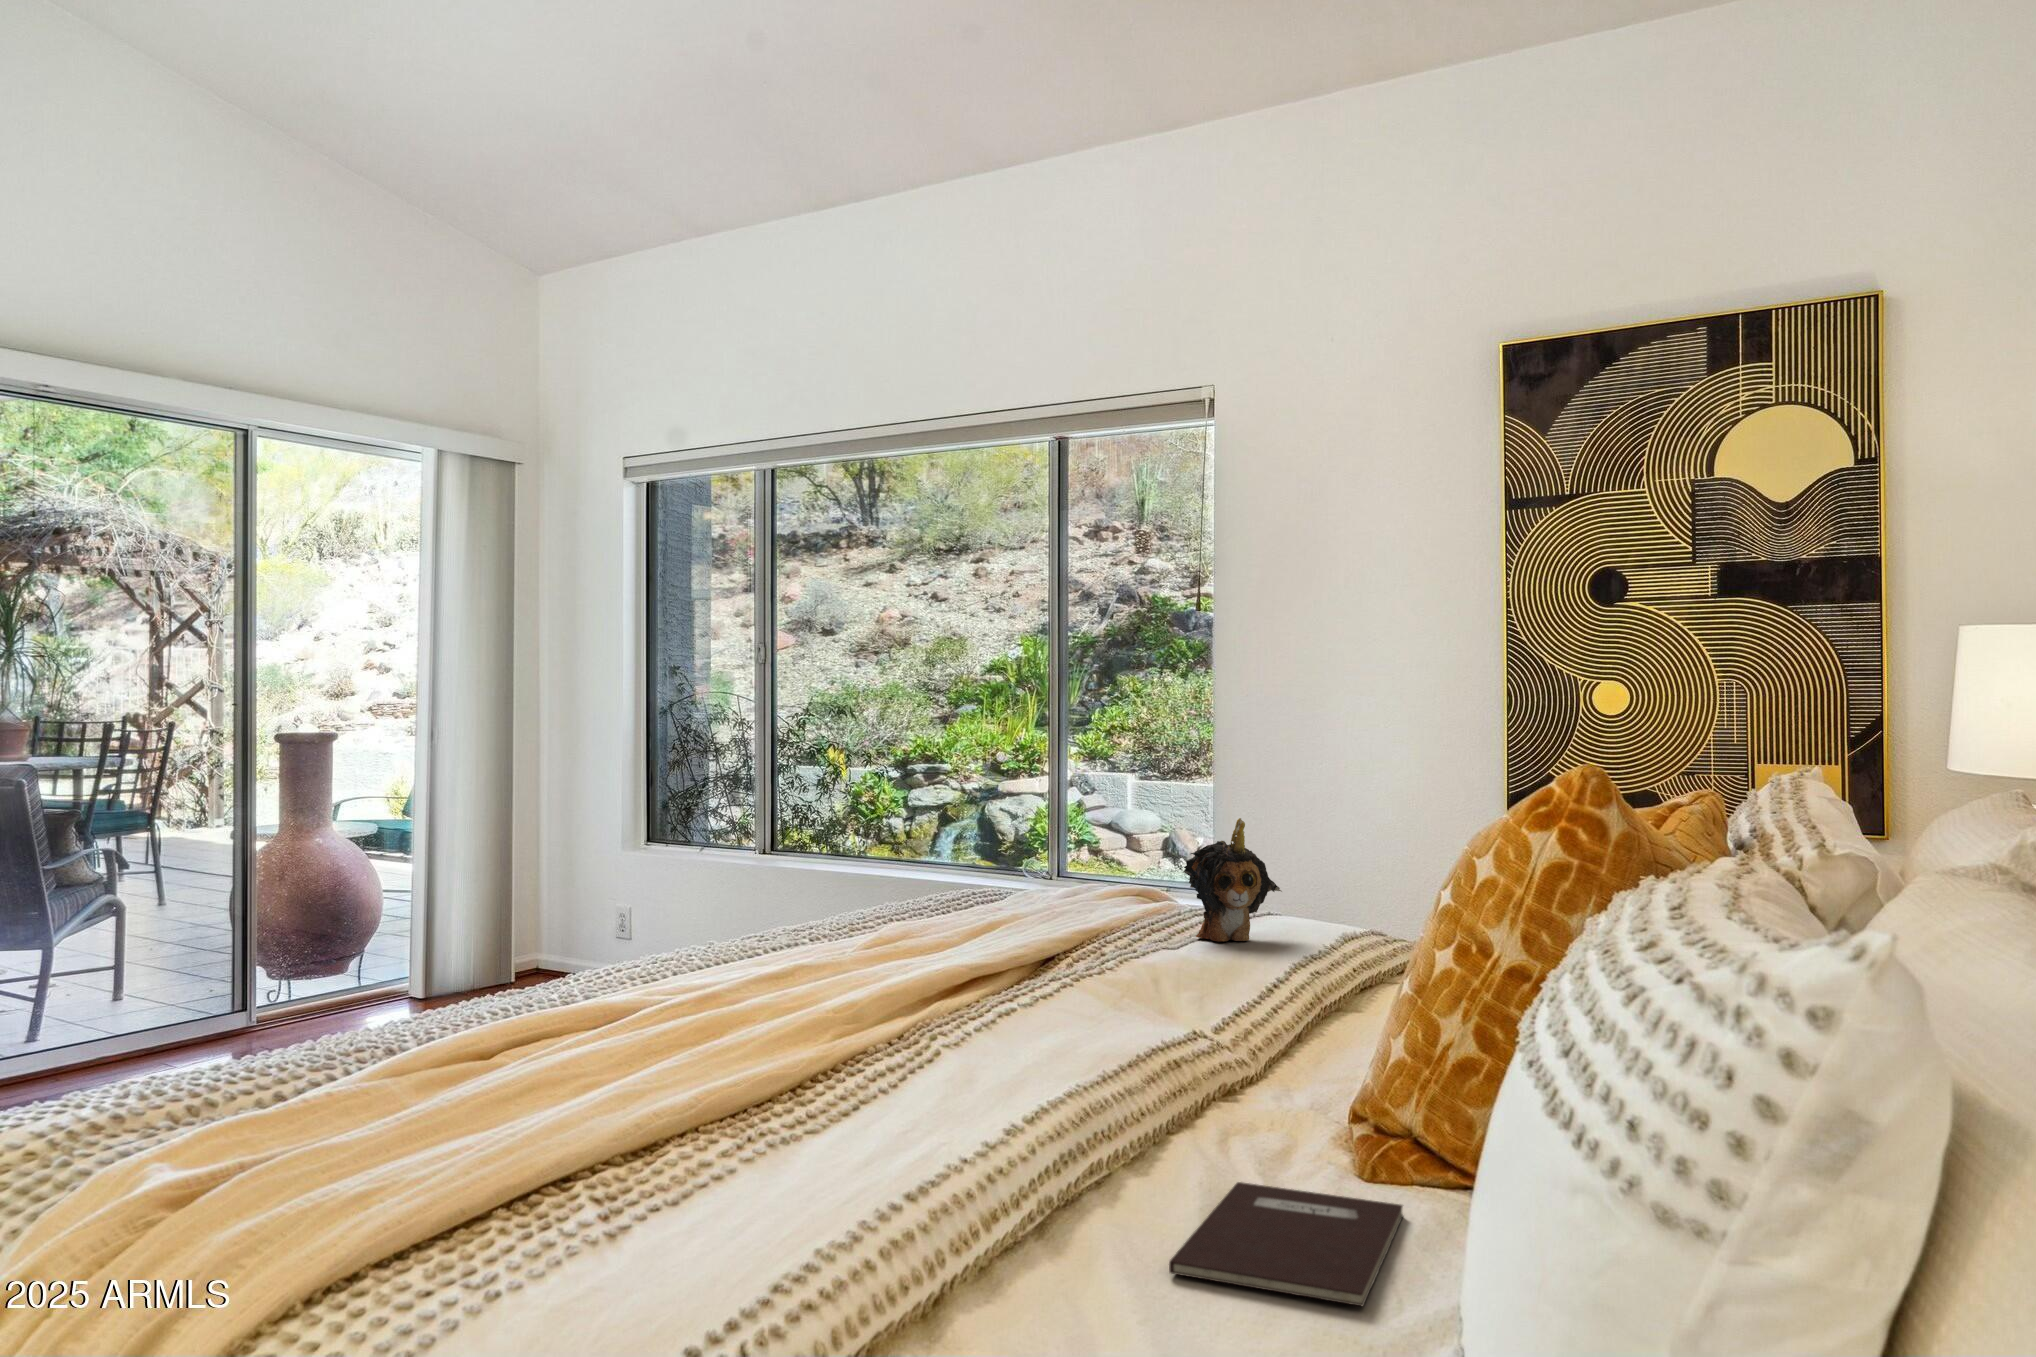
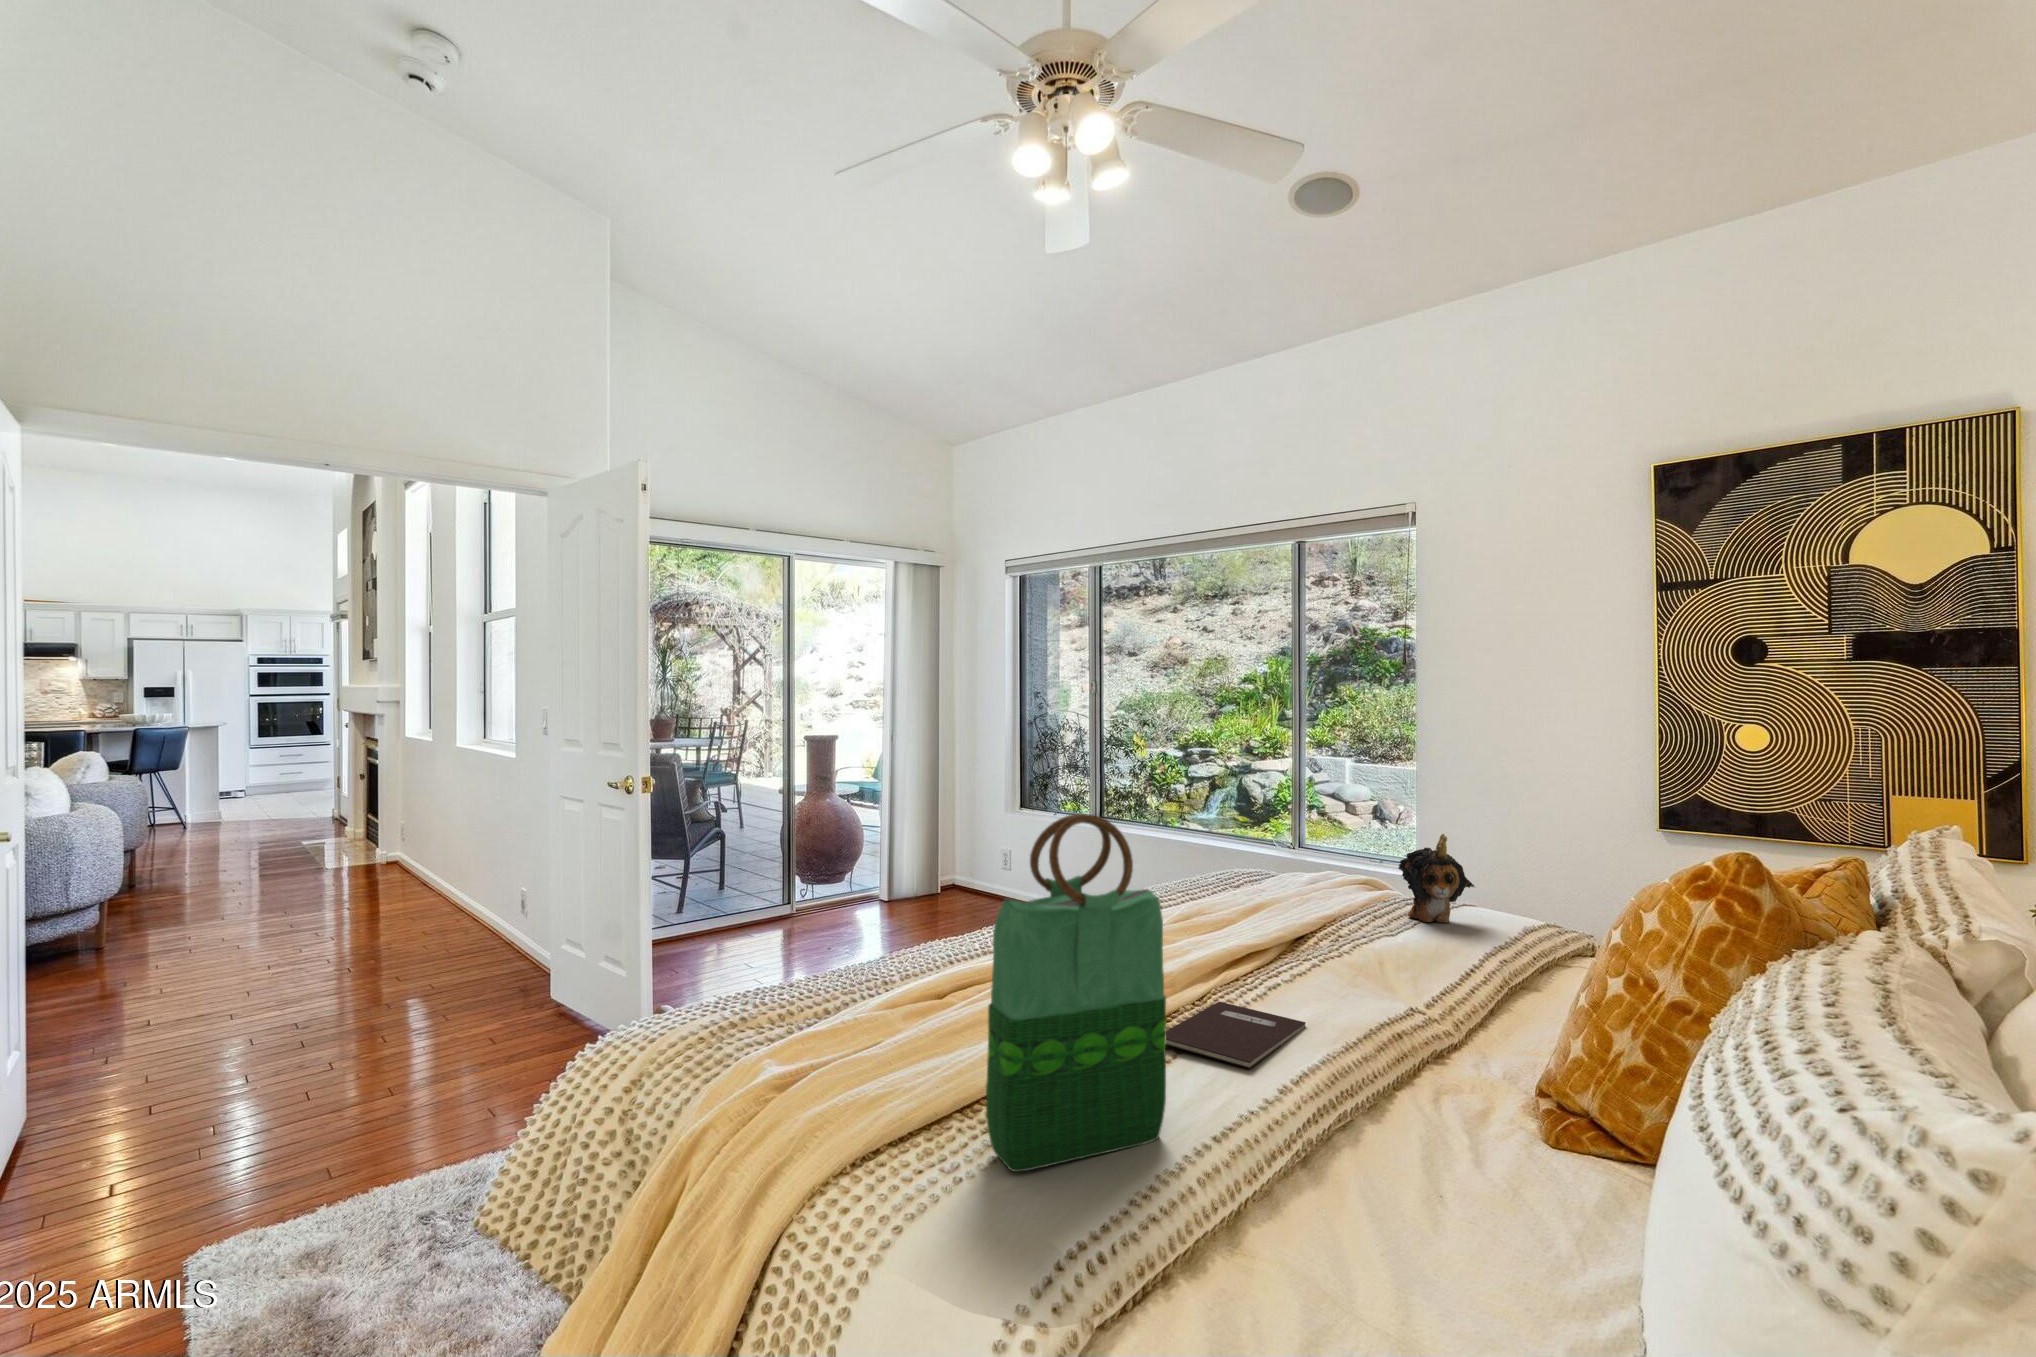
tote bag: none [537,699,834,1264] -> present [986,814,1166,1172]
notebook: present [1169,1182,1403,1306] -> present [1166,1002,1306,1069]

